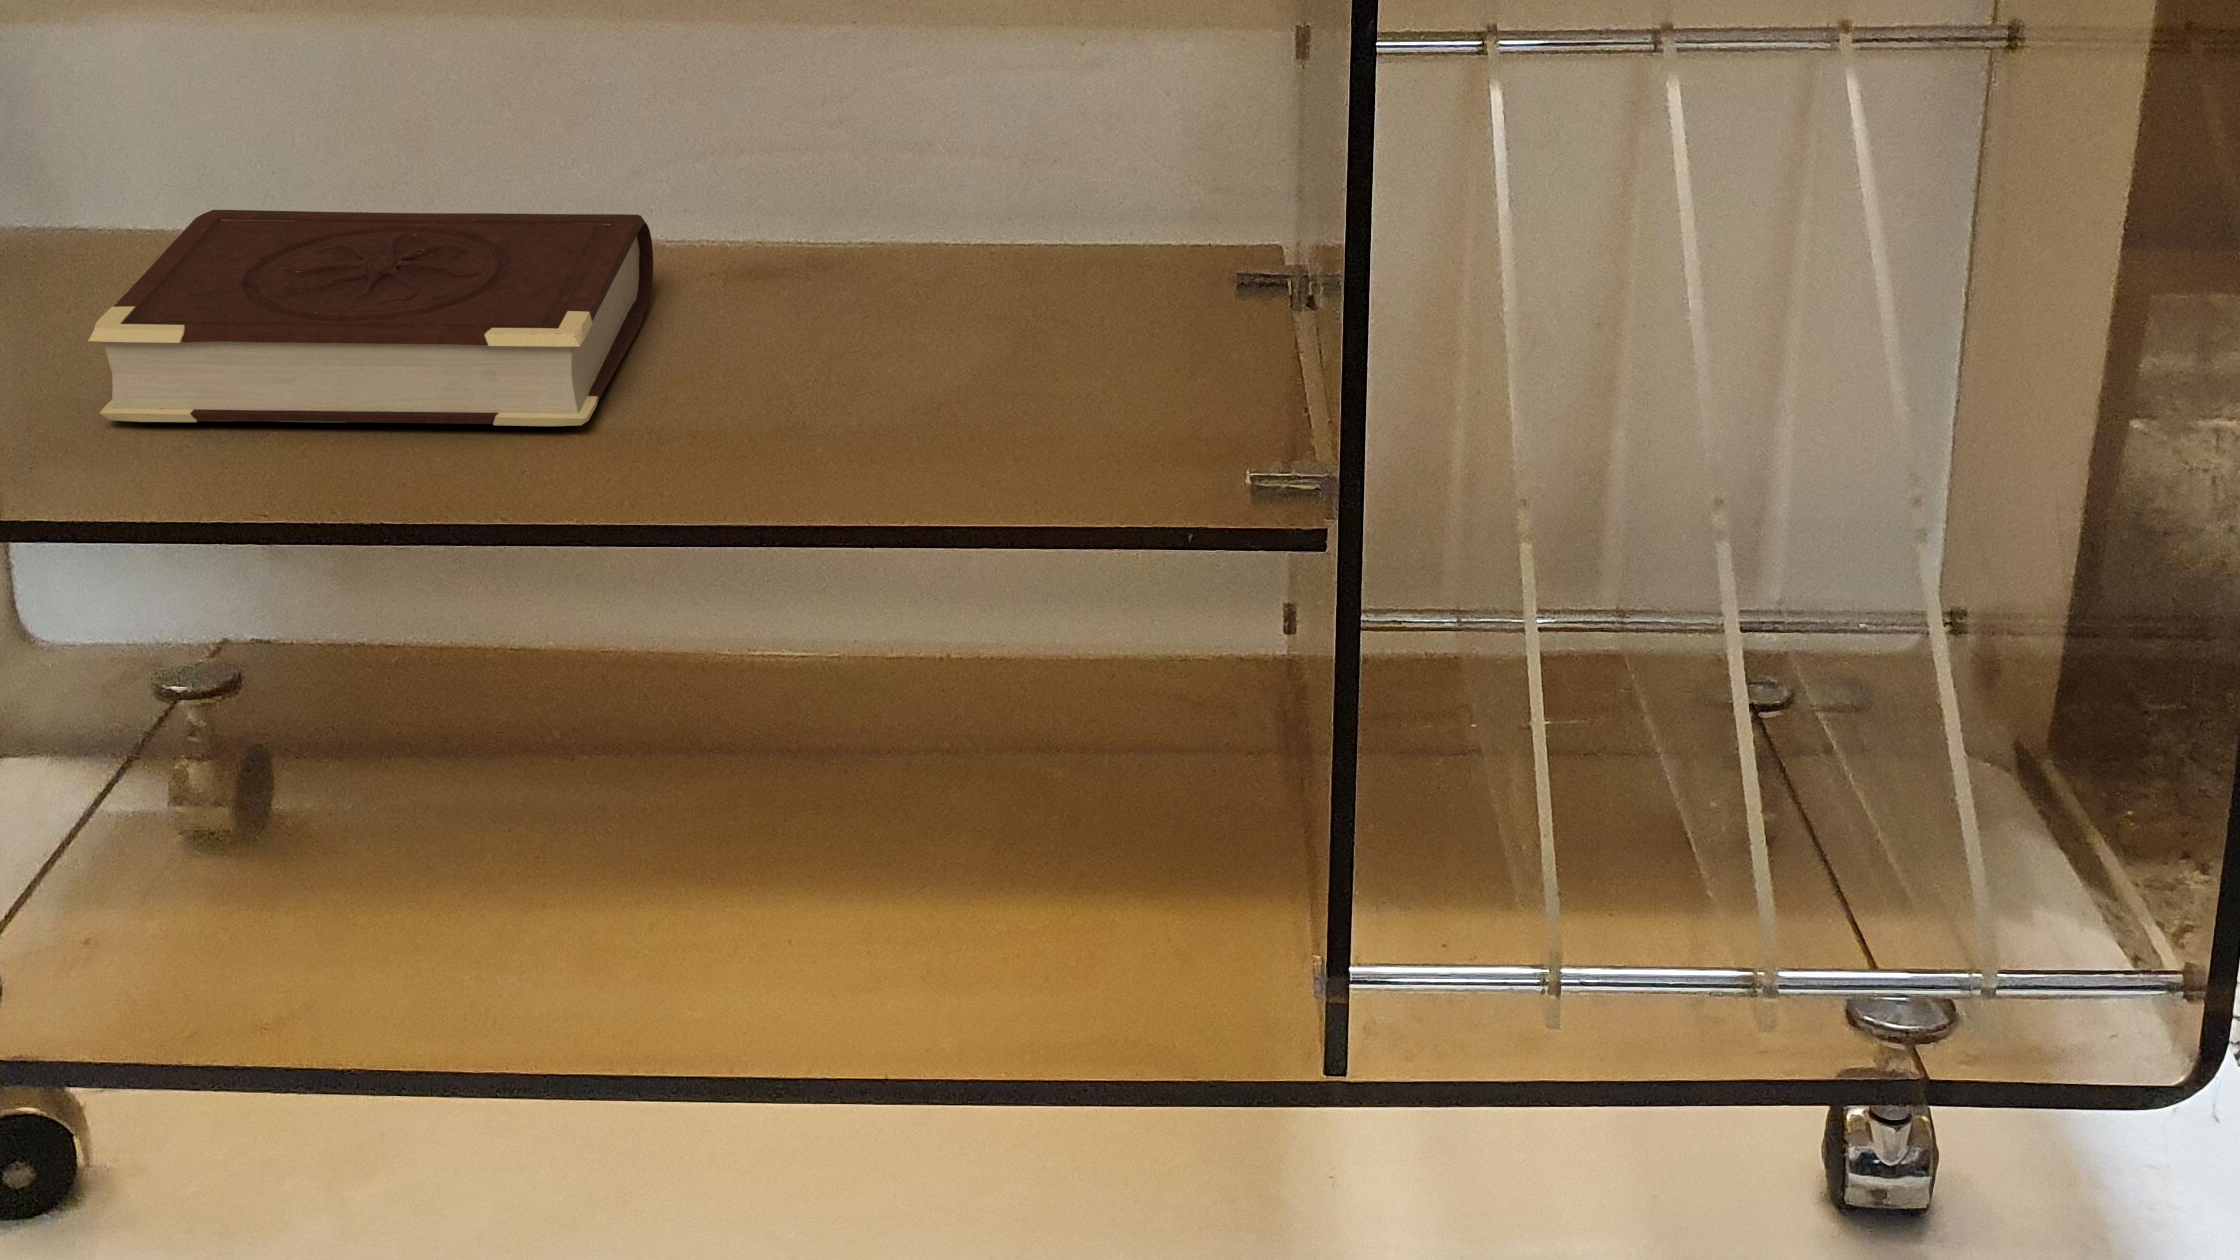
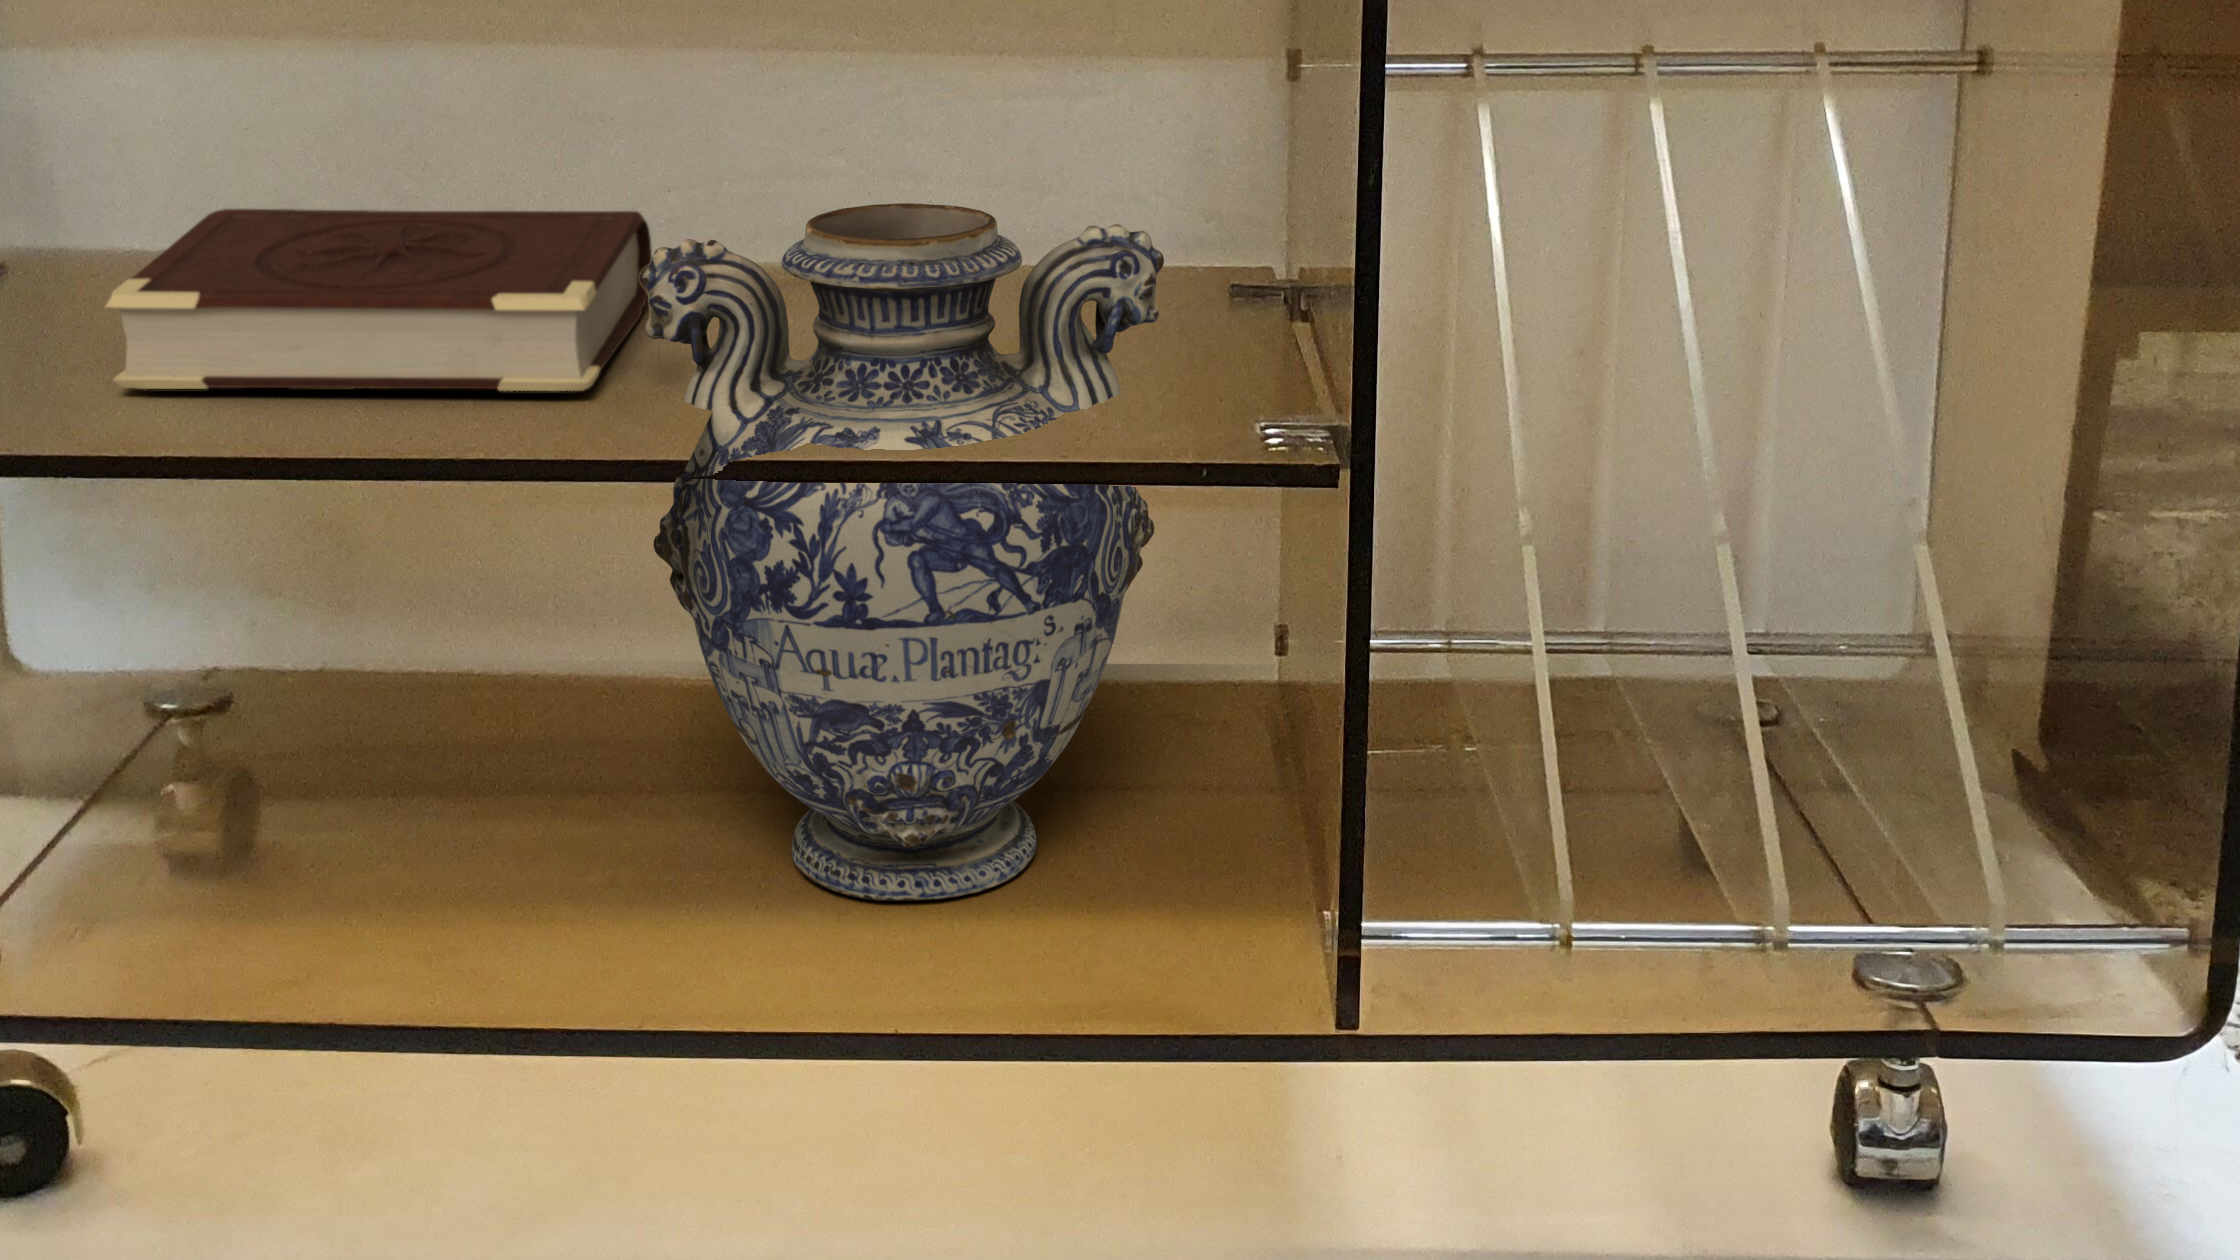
decorative vase: none [636,225,1176,929] -> present [640,203,1164,901]

